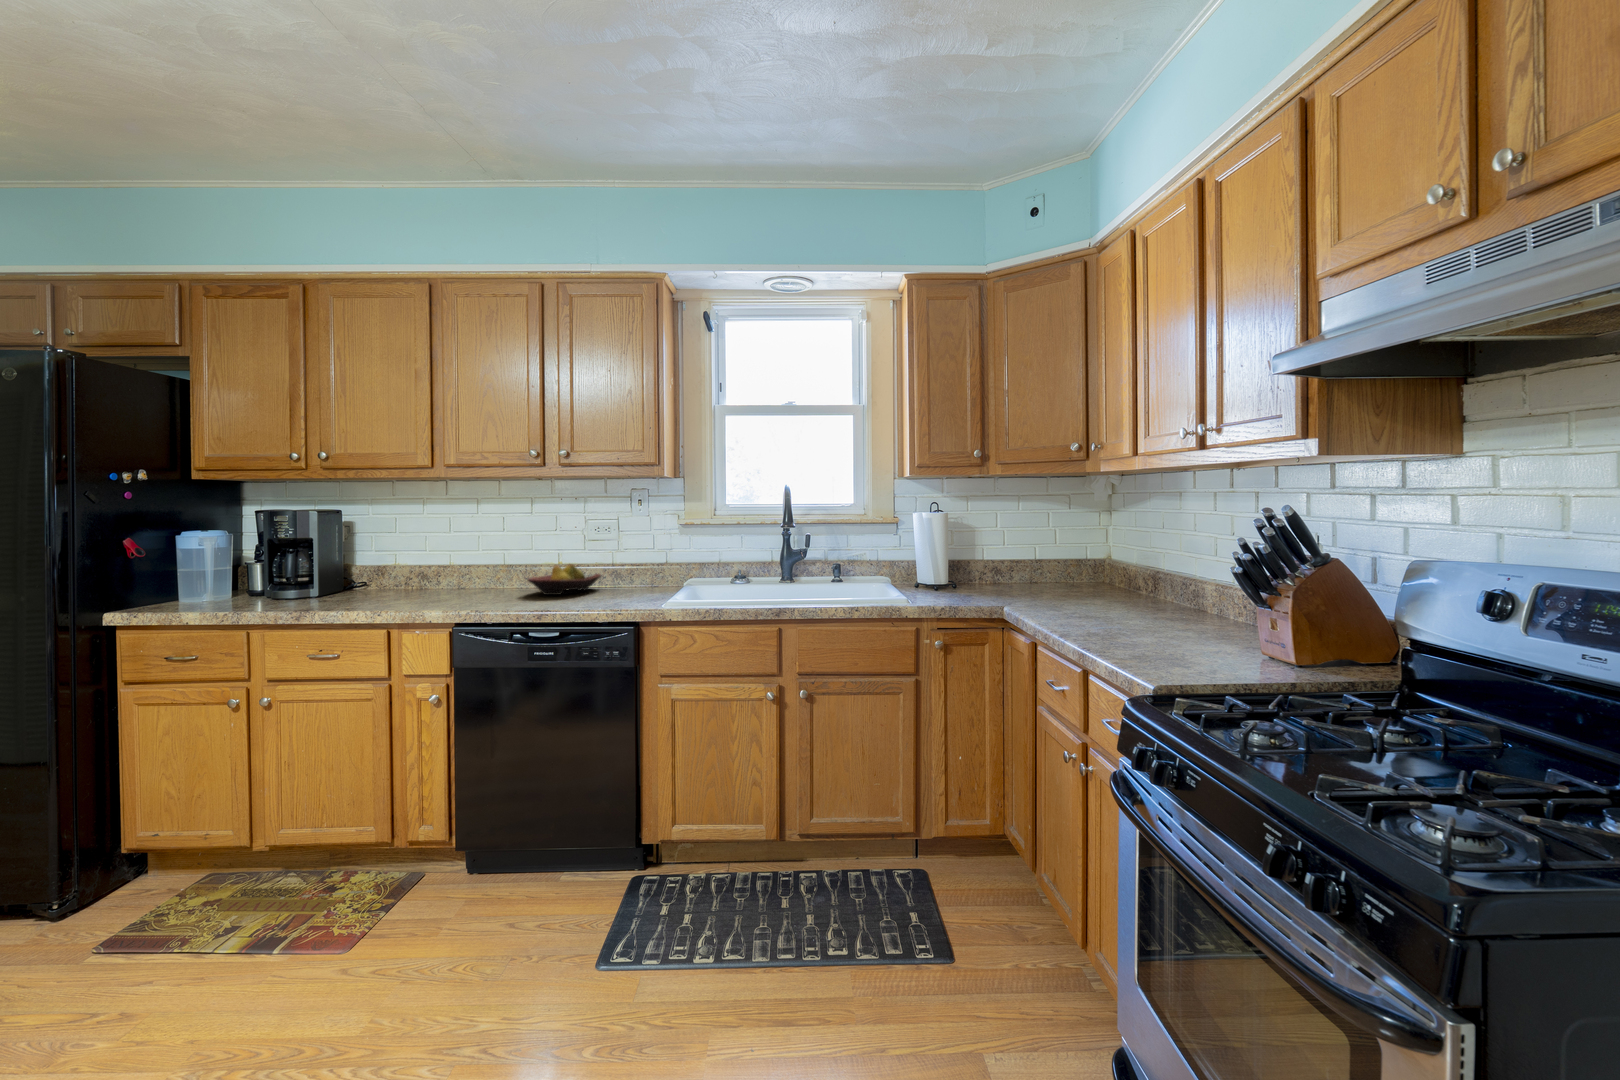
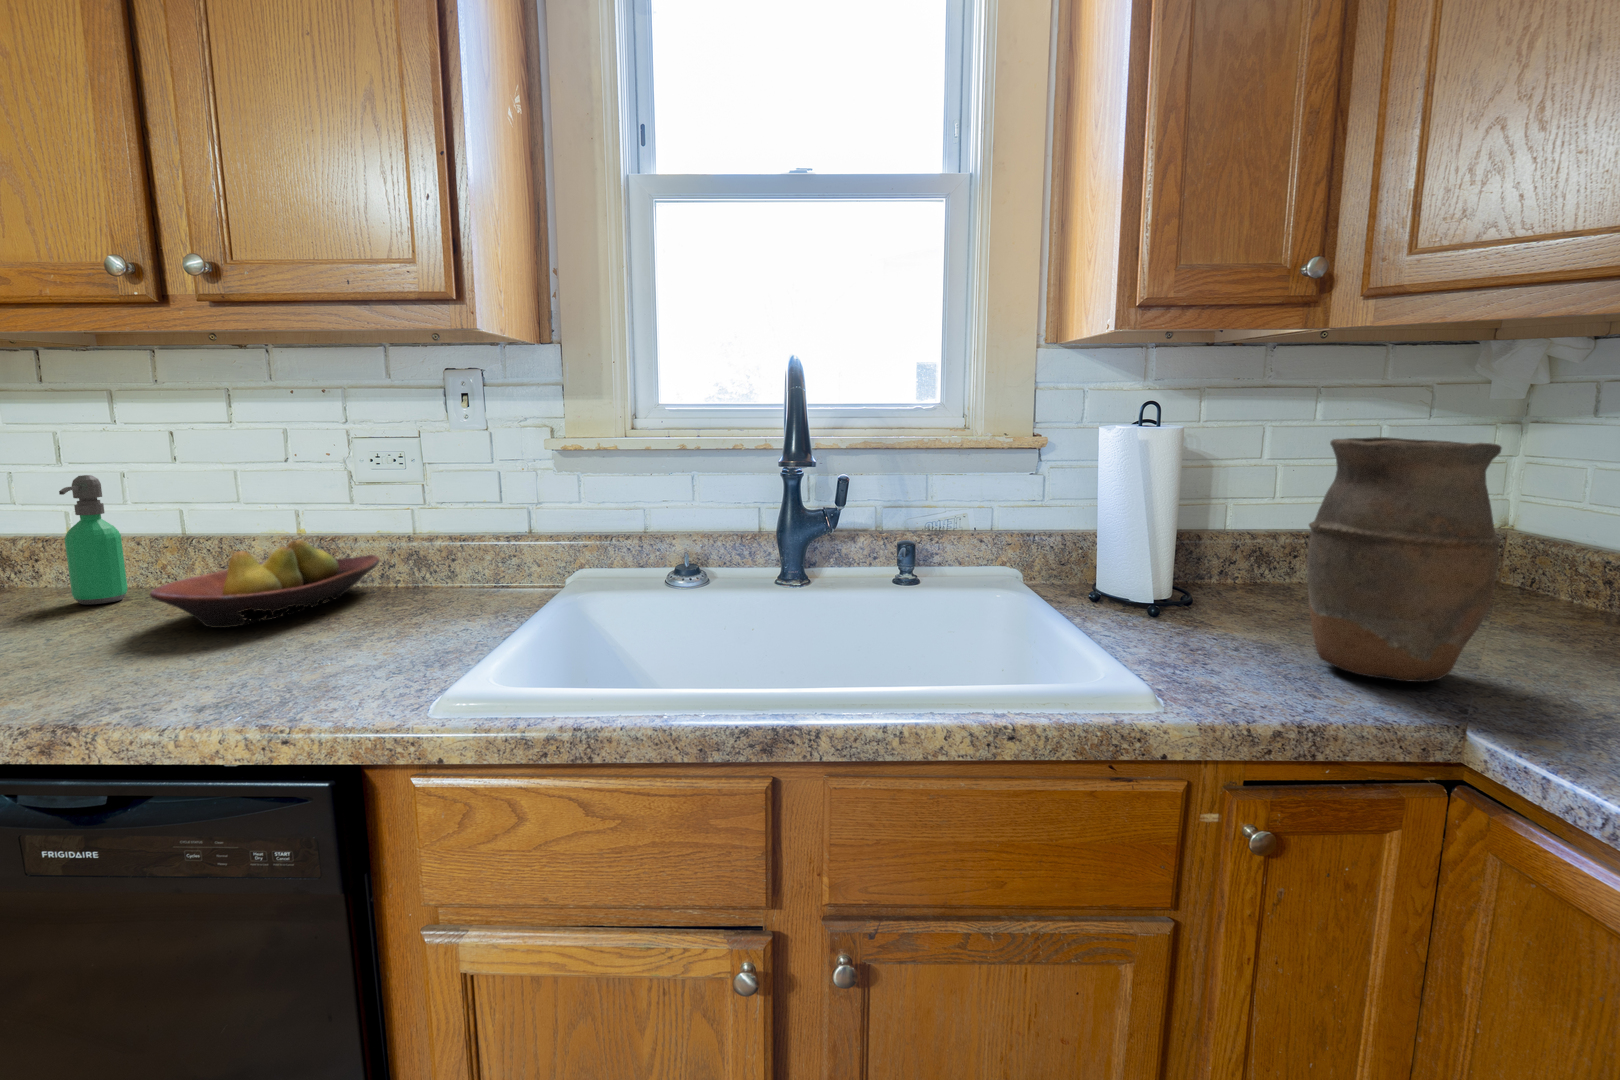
vase: none [975,515,1032,599] -> present [1307,437,1501,682]
soap dispenser: none [472,536,492,592] -> present [59,475,128,604]

